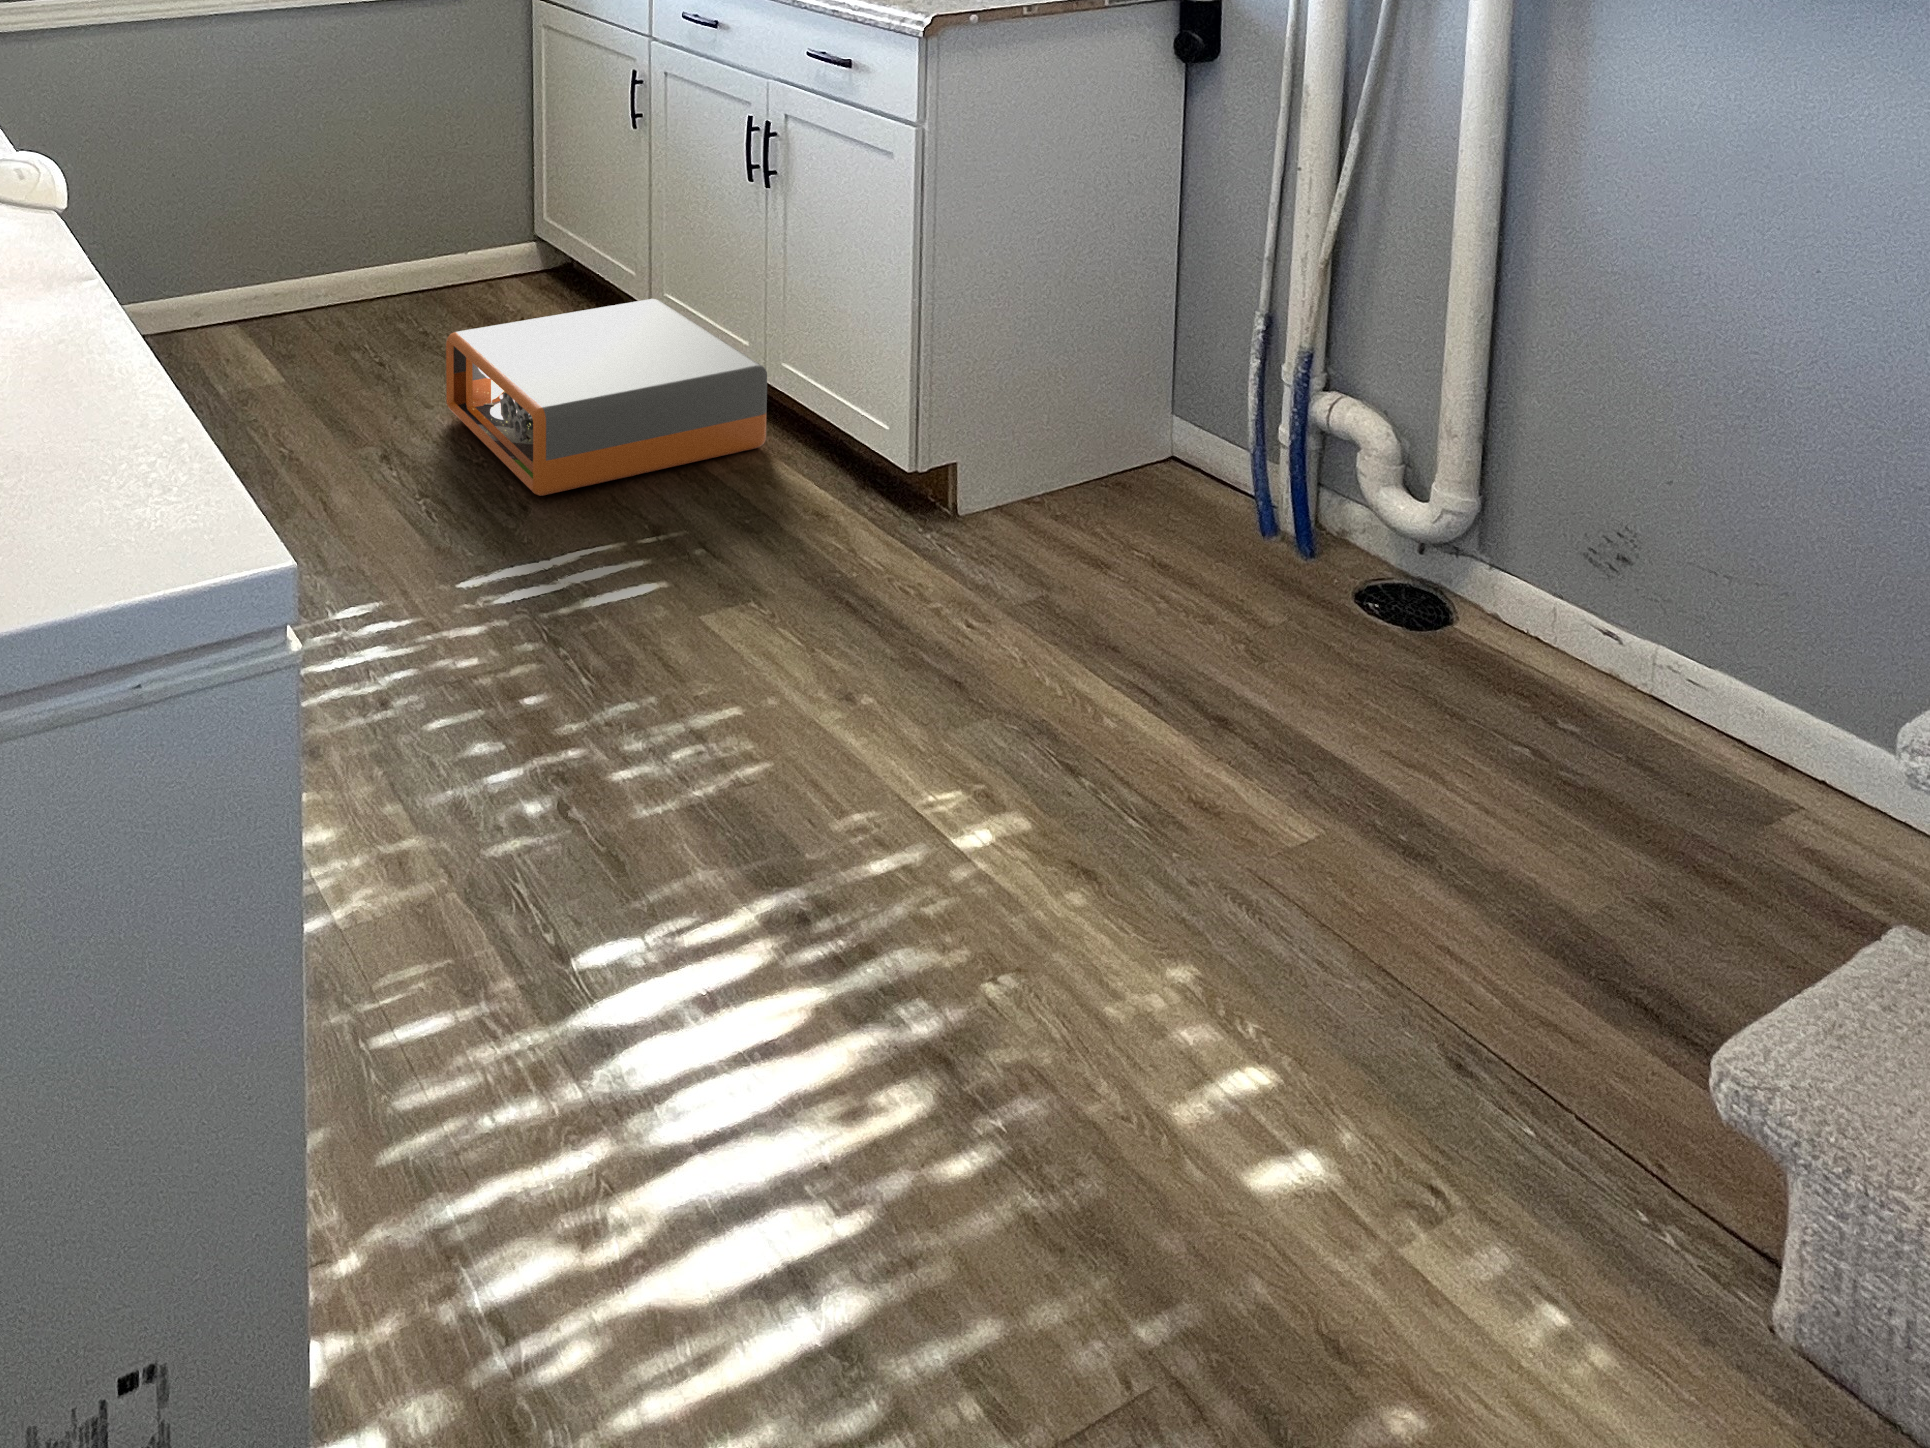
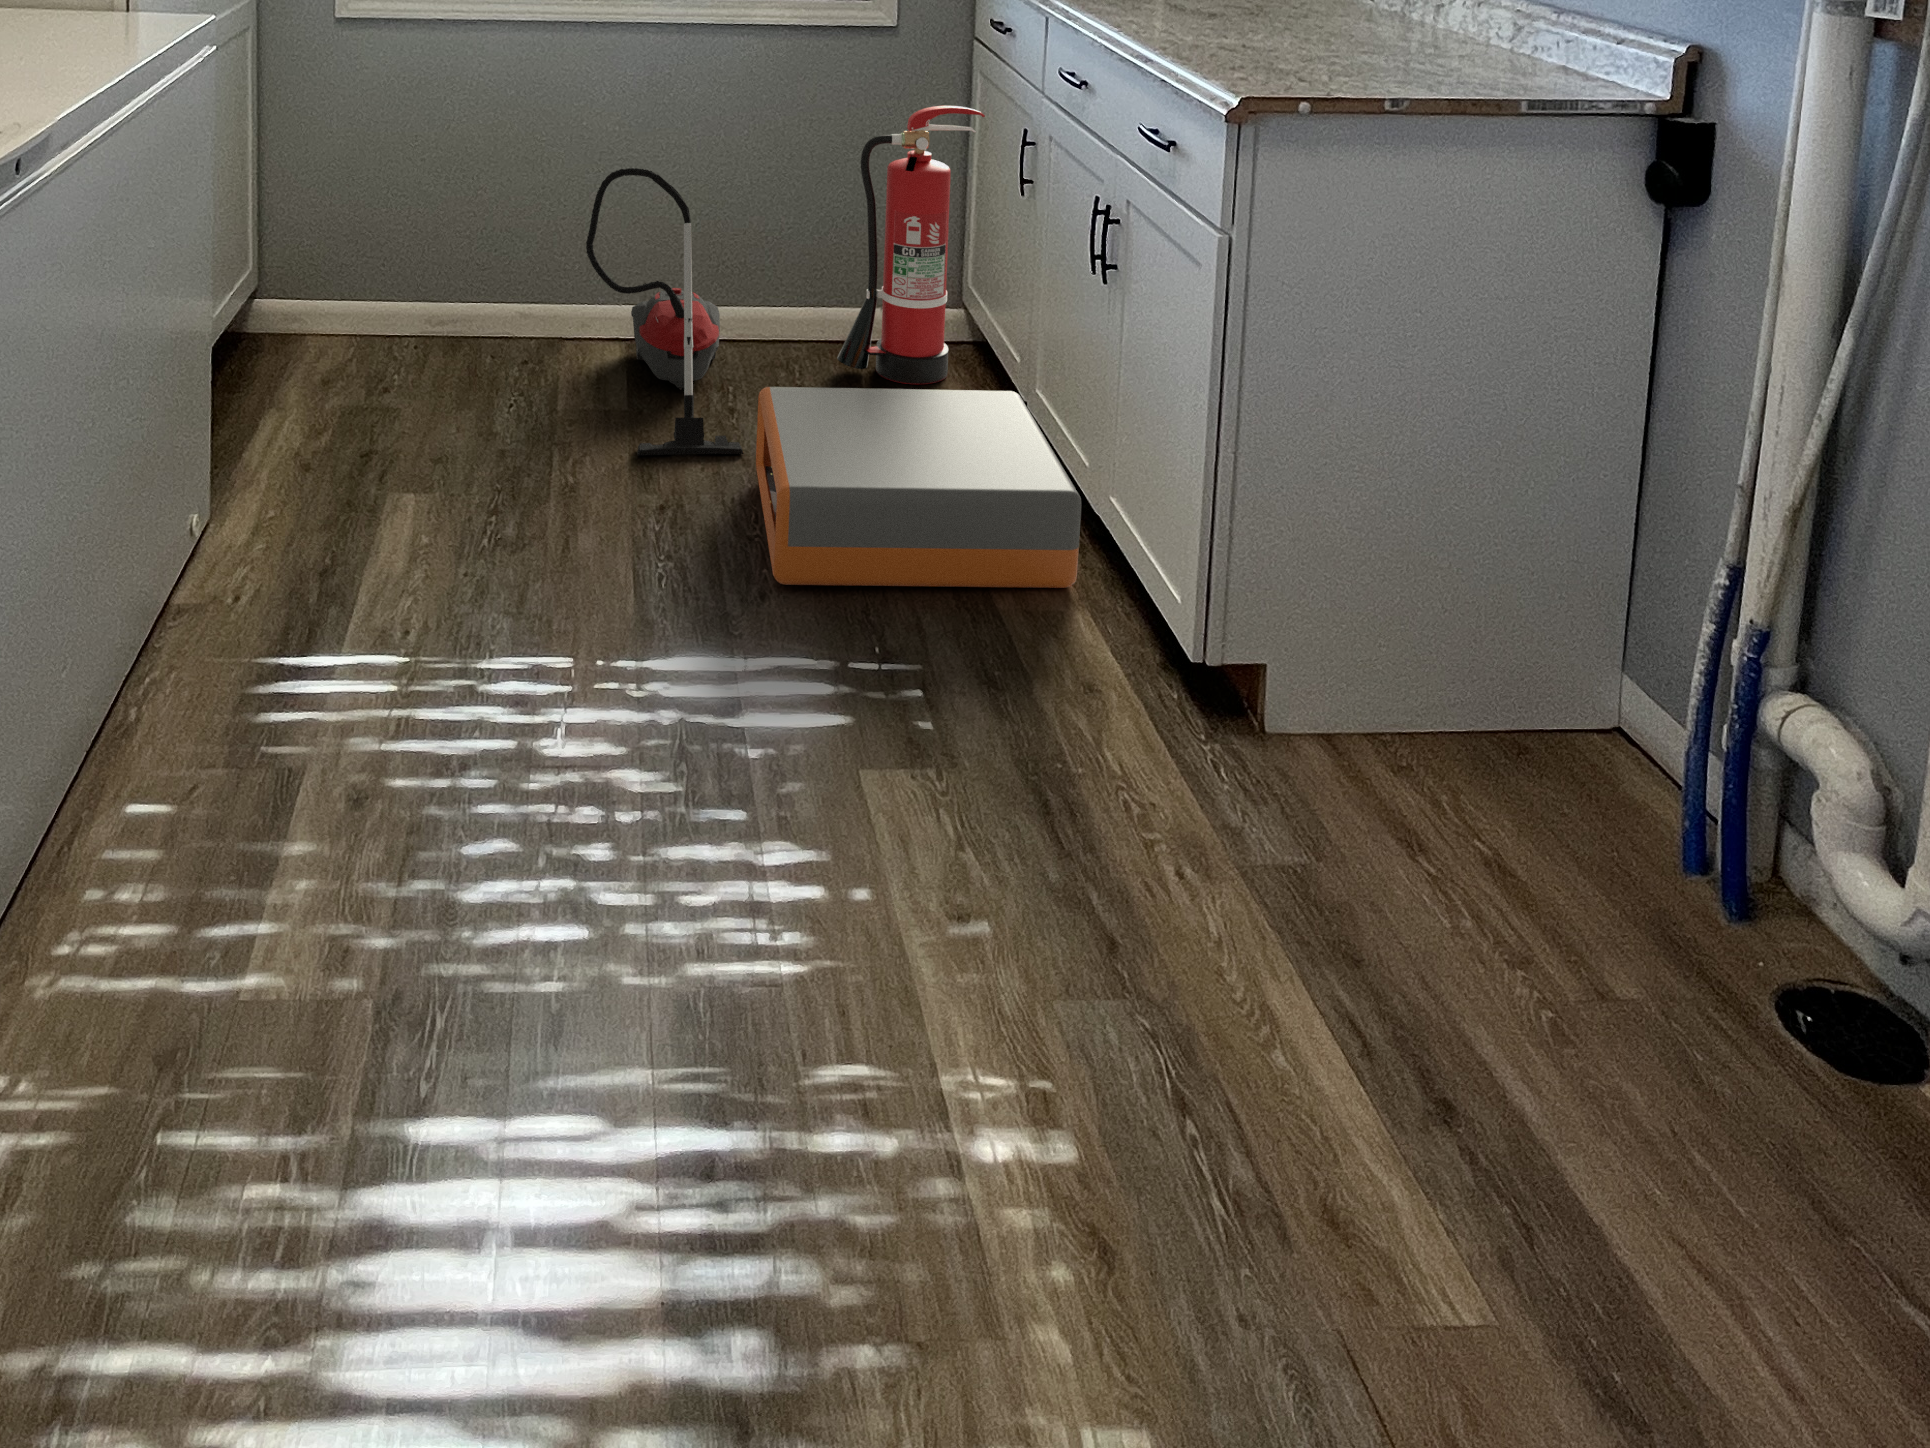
fire extinguisher: none [448,59,563,316] -> present [837,106,985,384]
vacuum cleaner: none [226,151,422,421] -> present [586,168,744,455]

